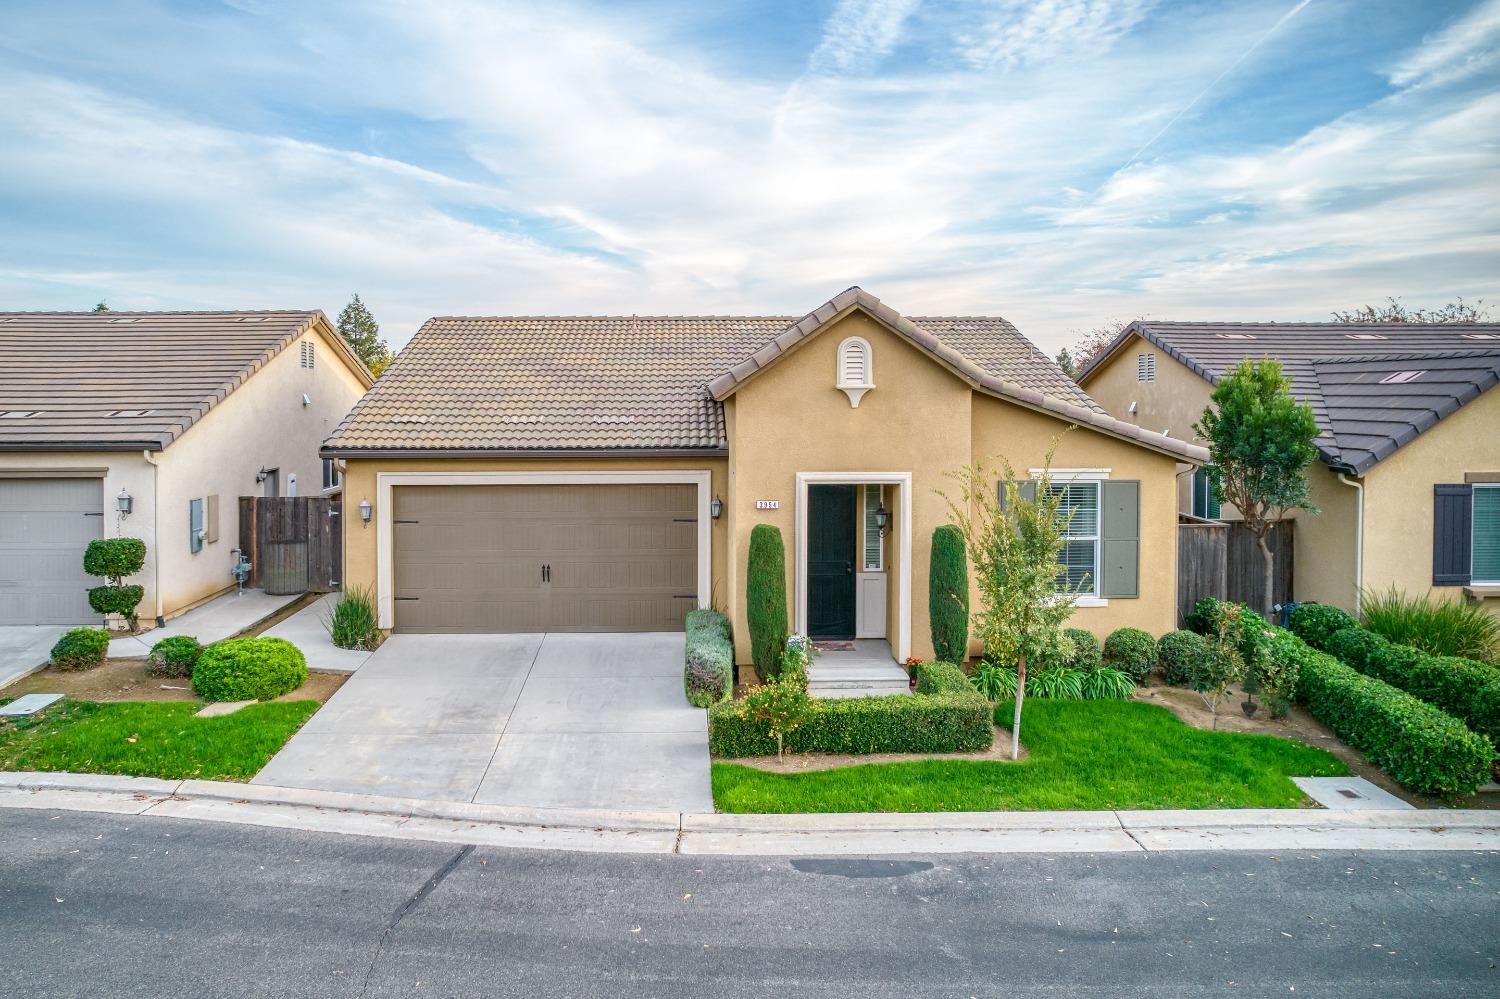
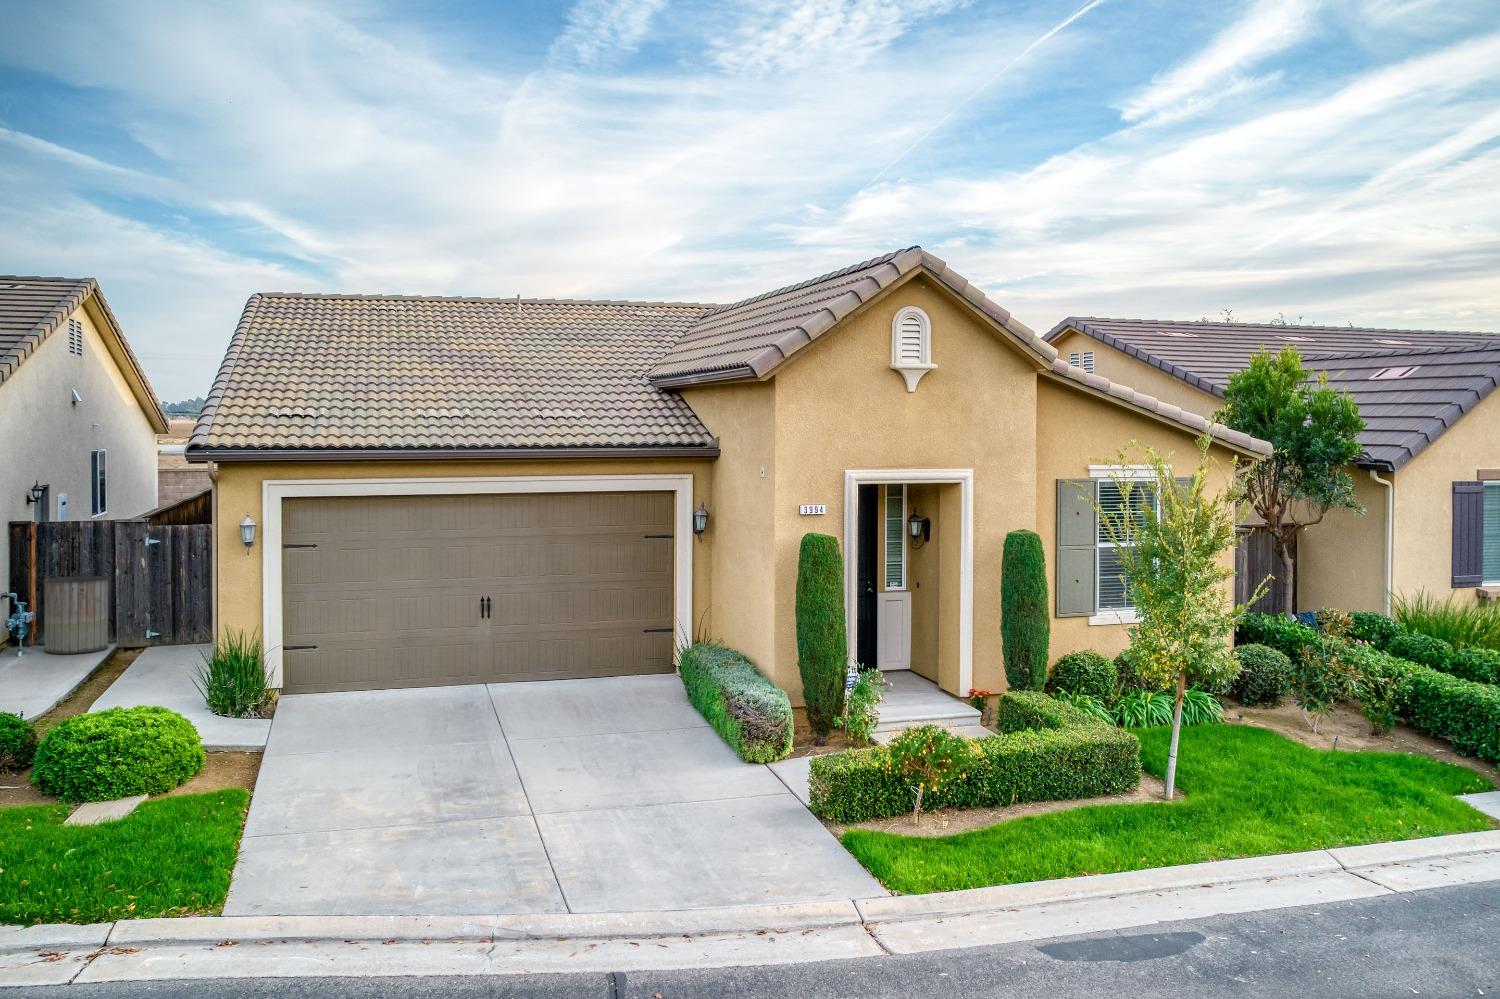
potted tree: present [1240,666,1261,716] -> none [1344,677,1368,734]

